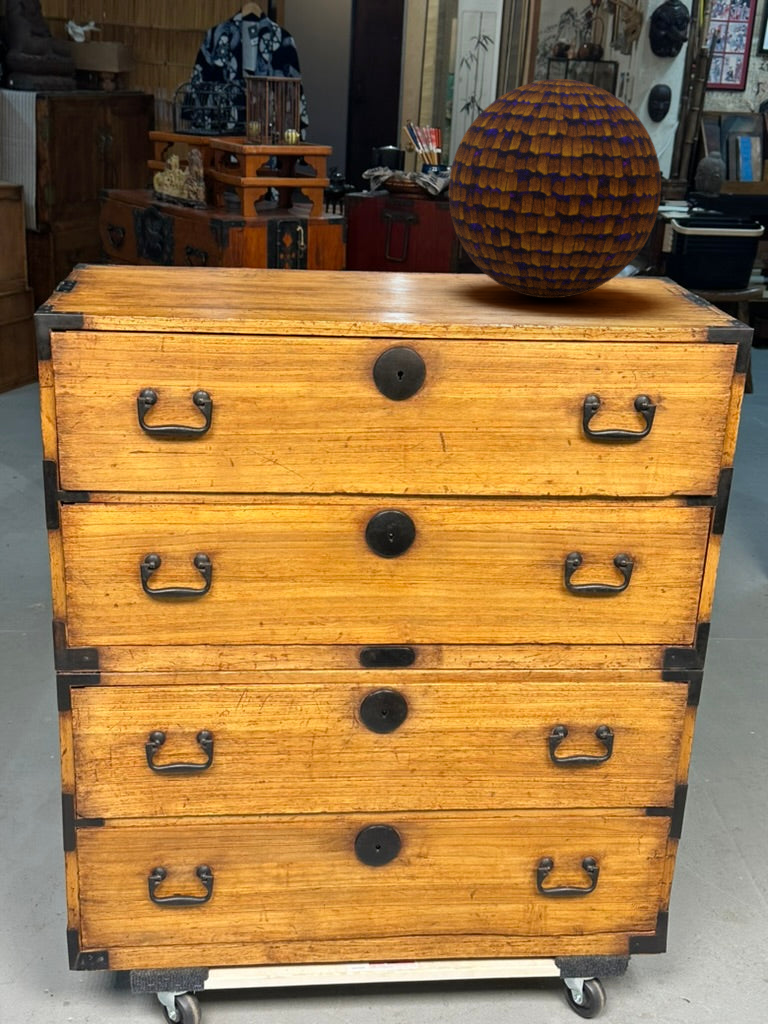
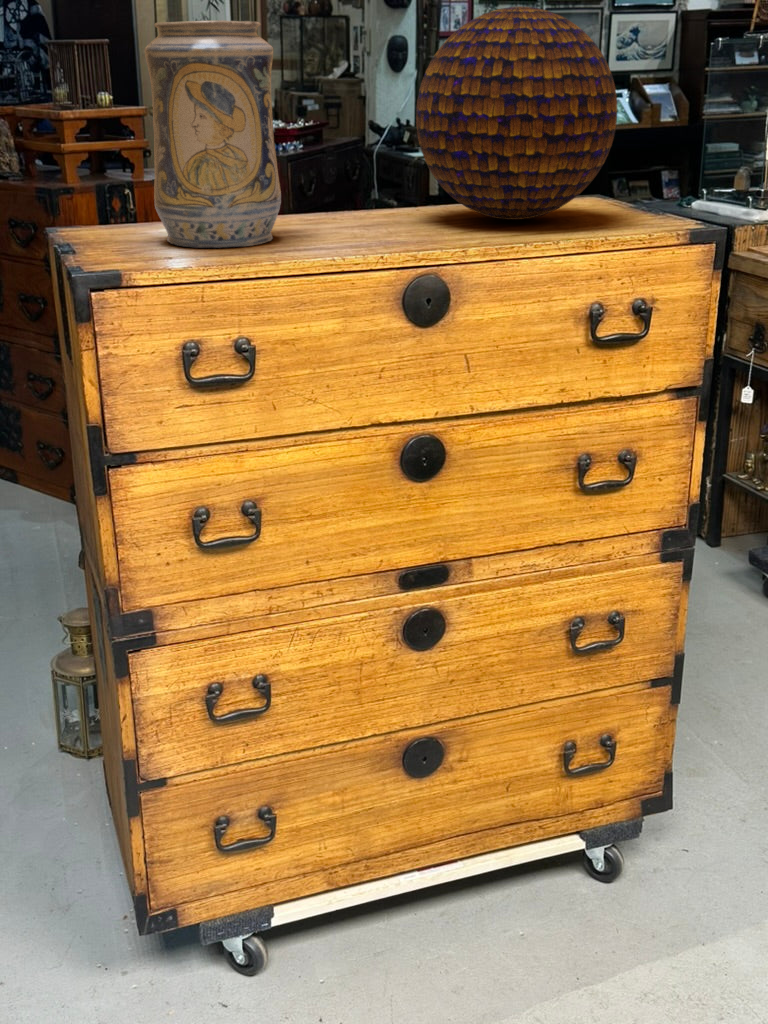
decorative vase: none [160,78,287,301] -> present [145,20,281,248]

